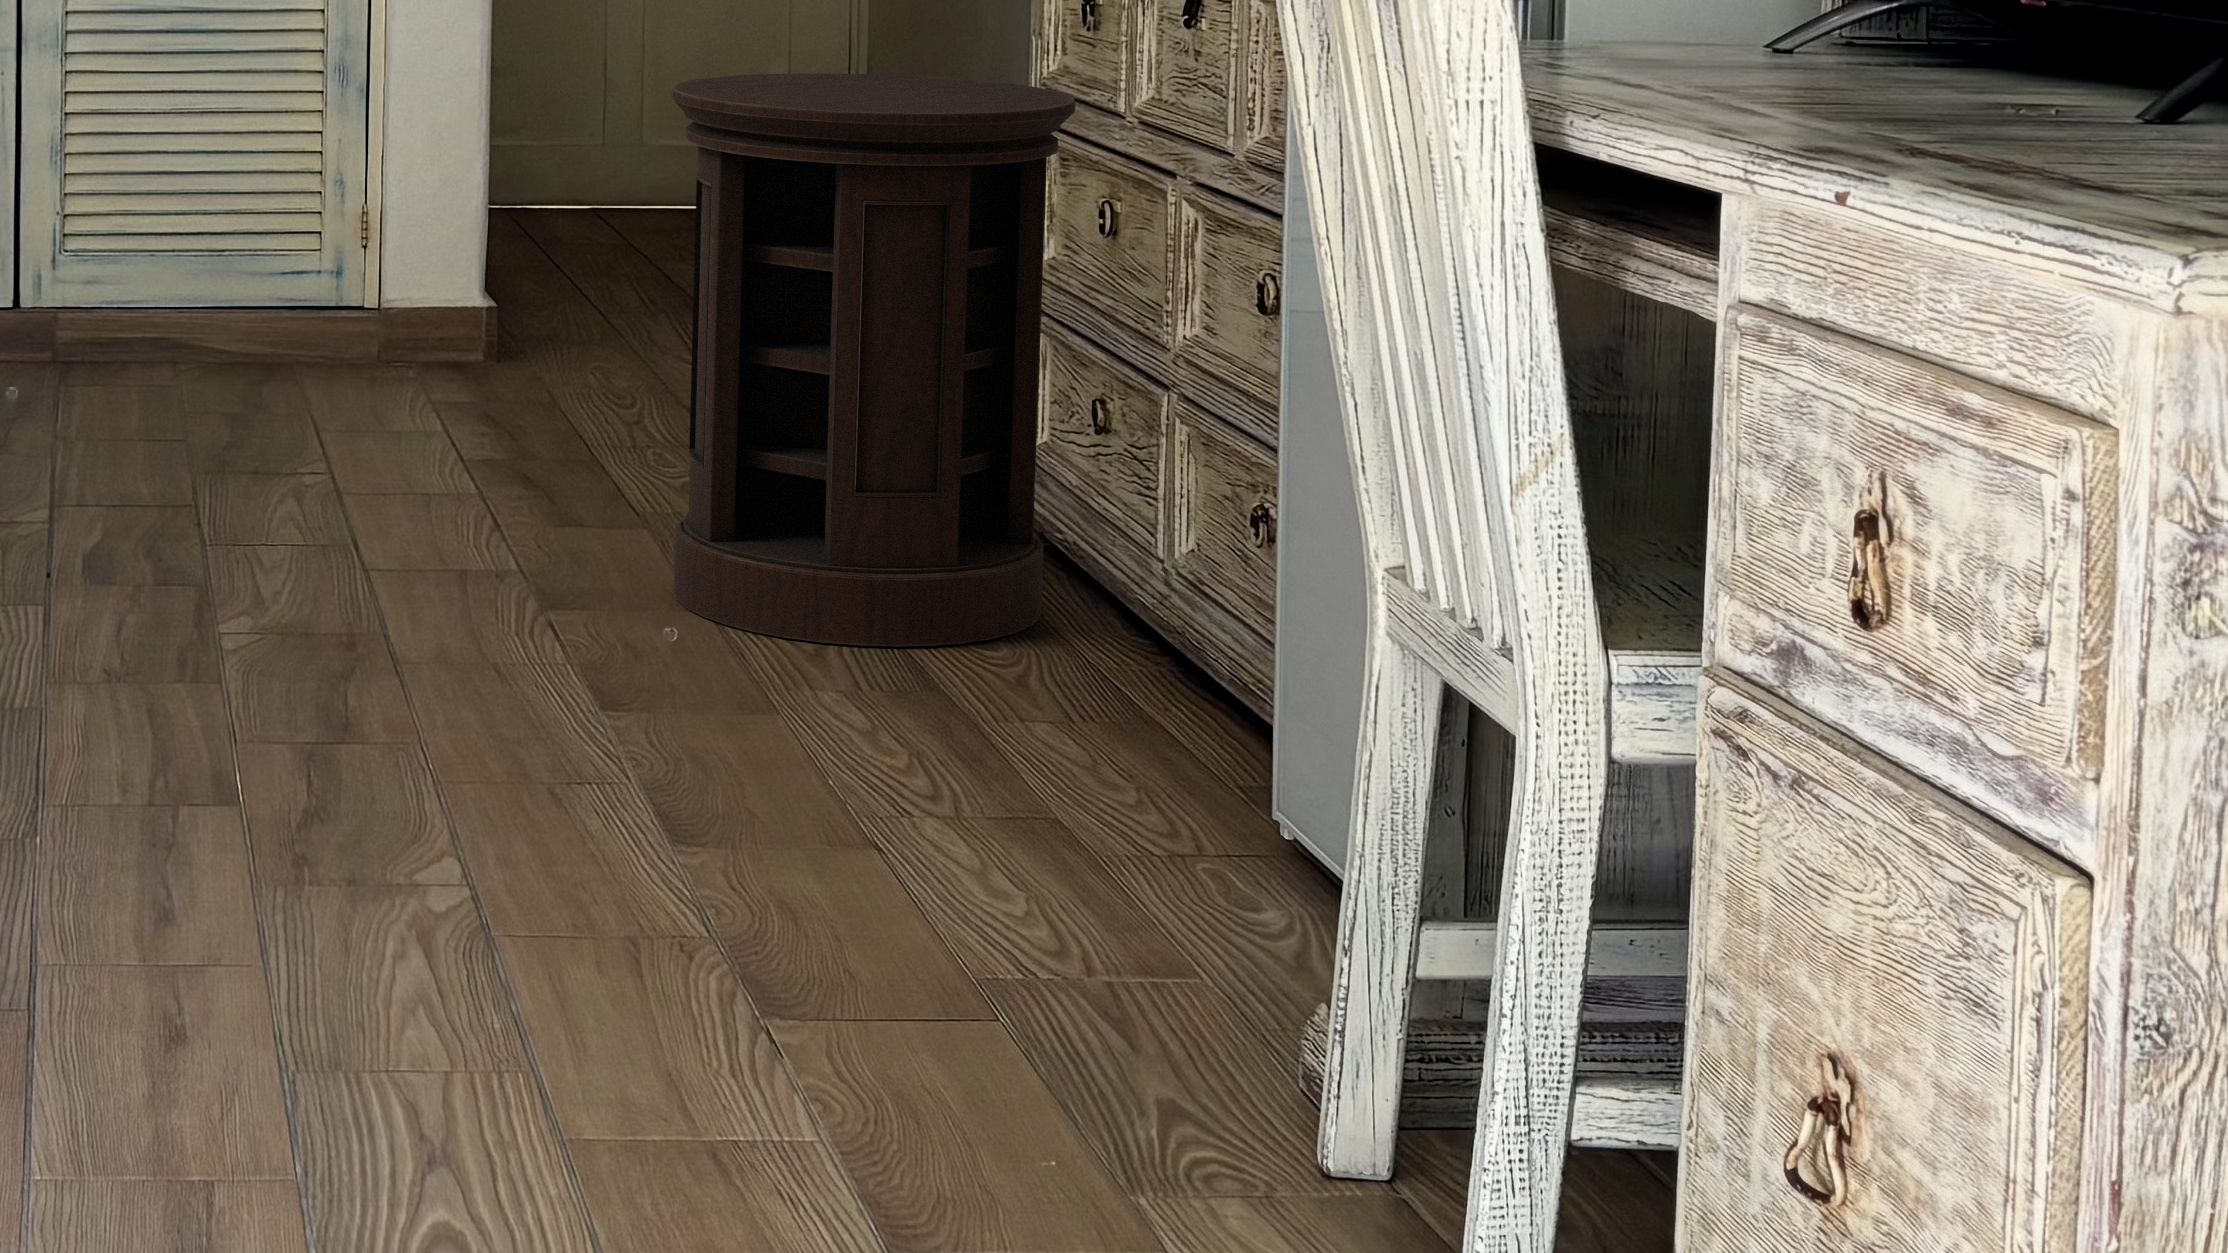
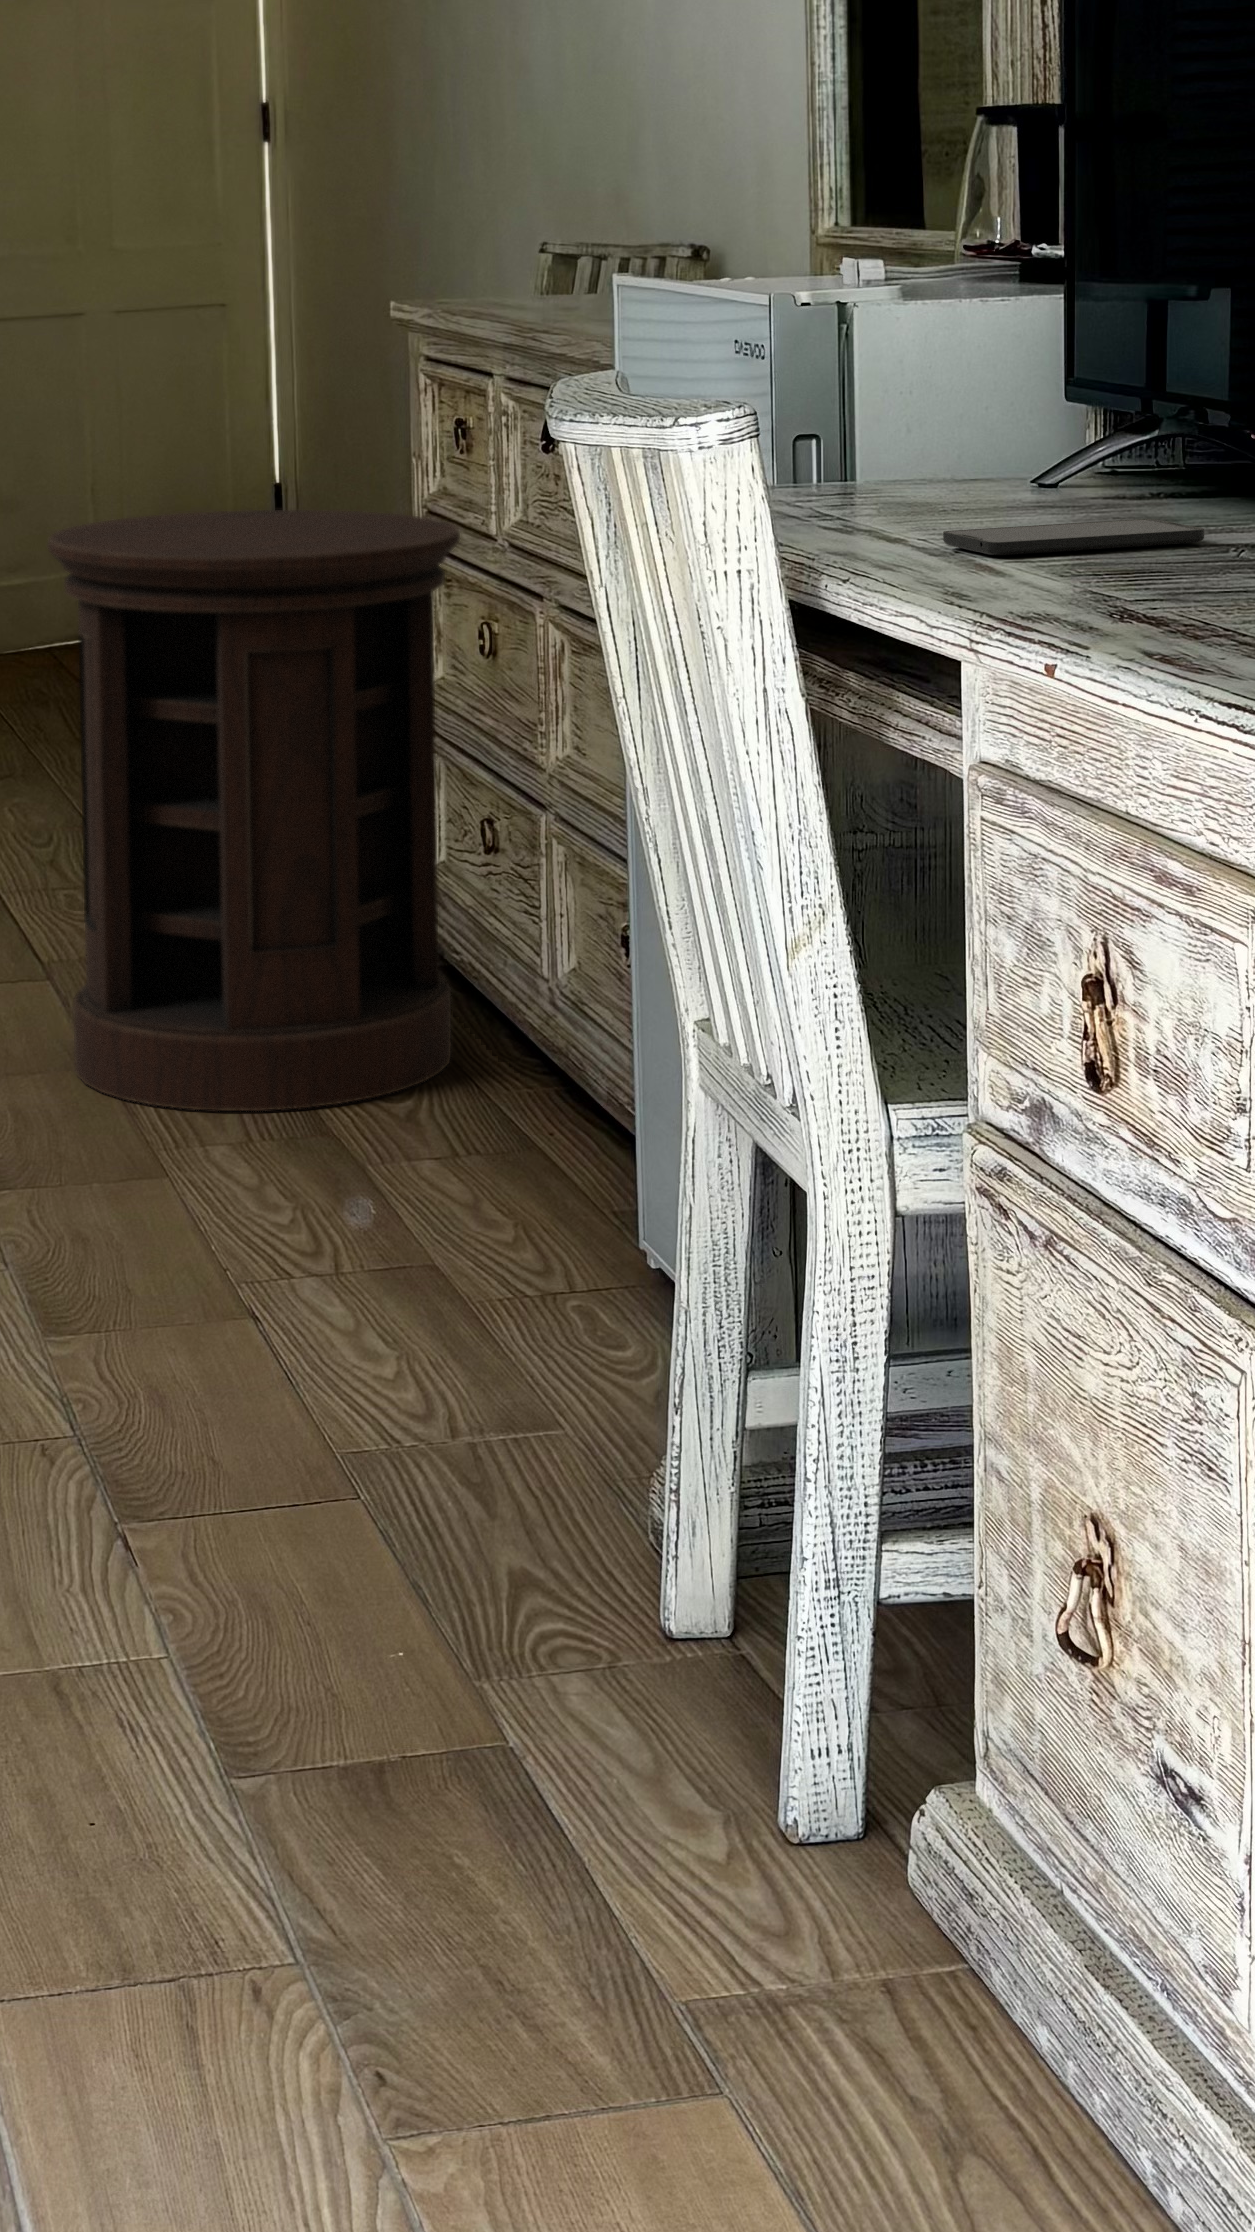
smartphone: none [1670,79,1957,103] -> present [943,519,1204,555]

